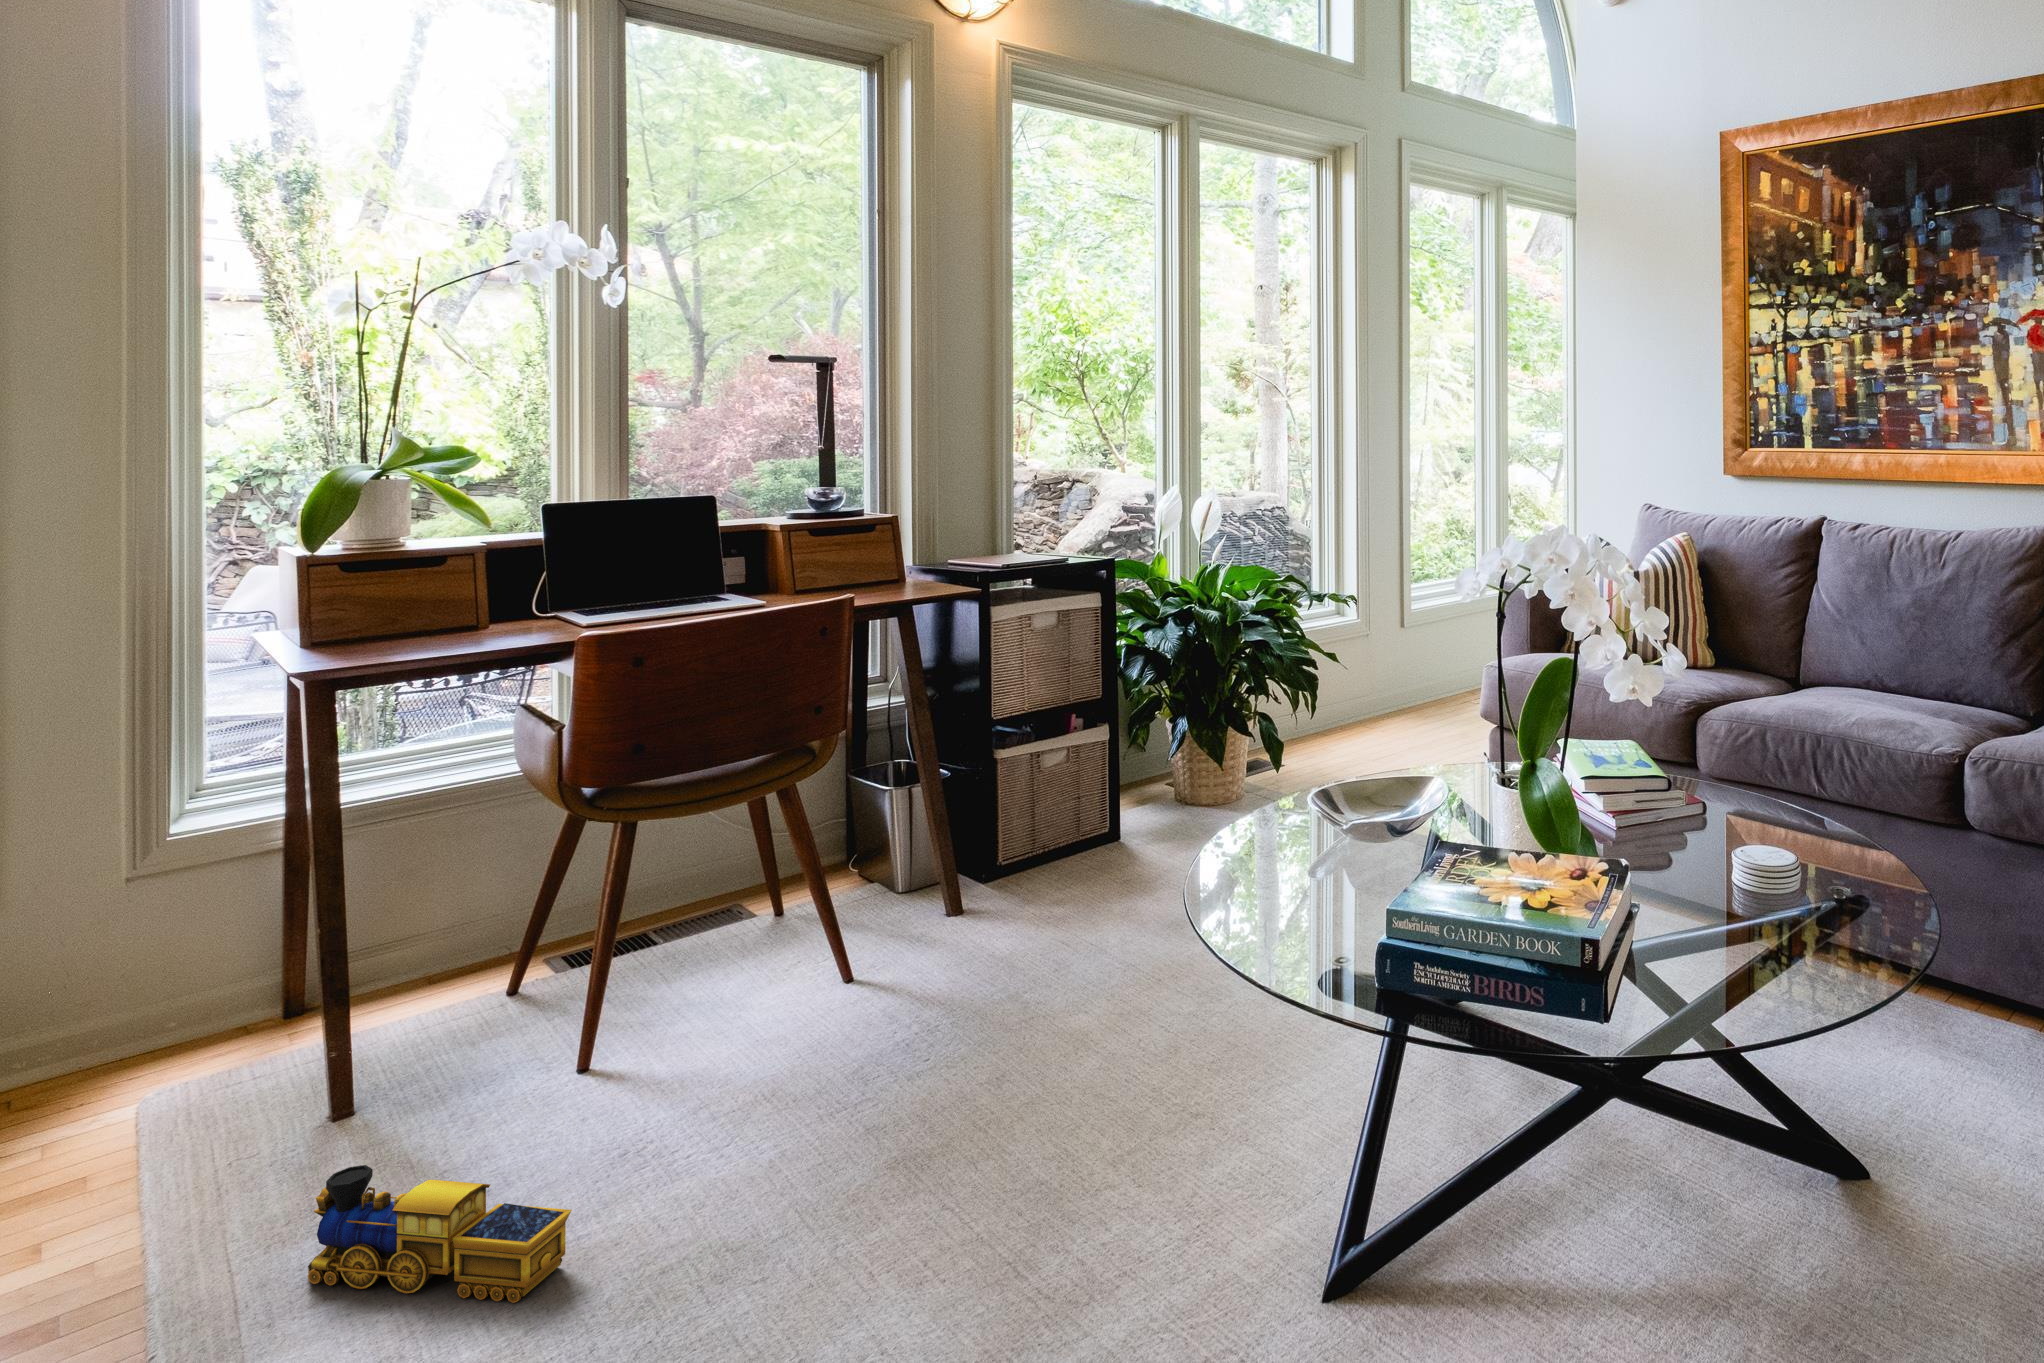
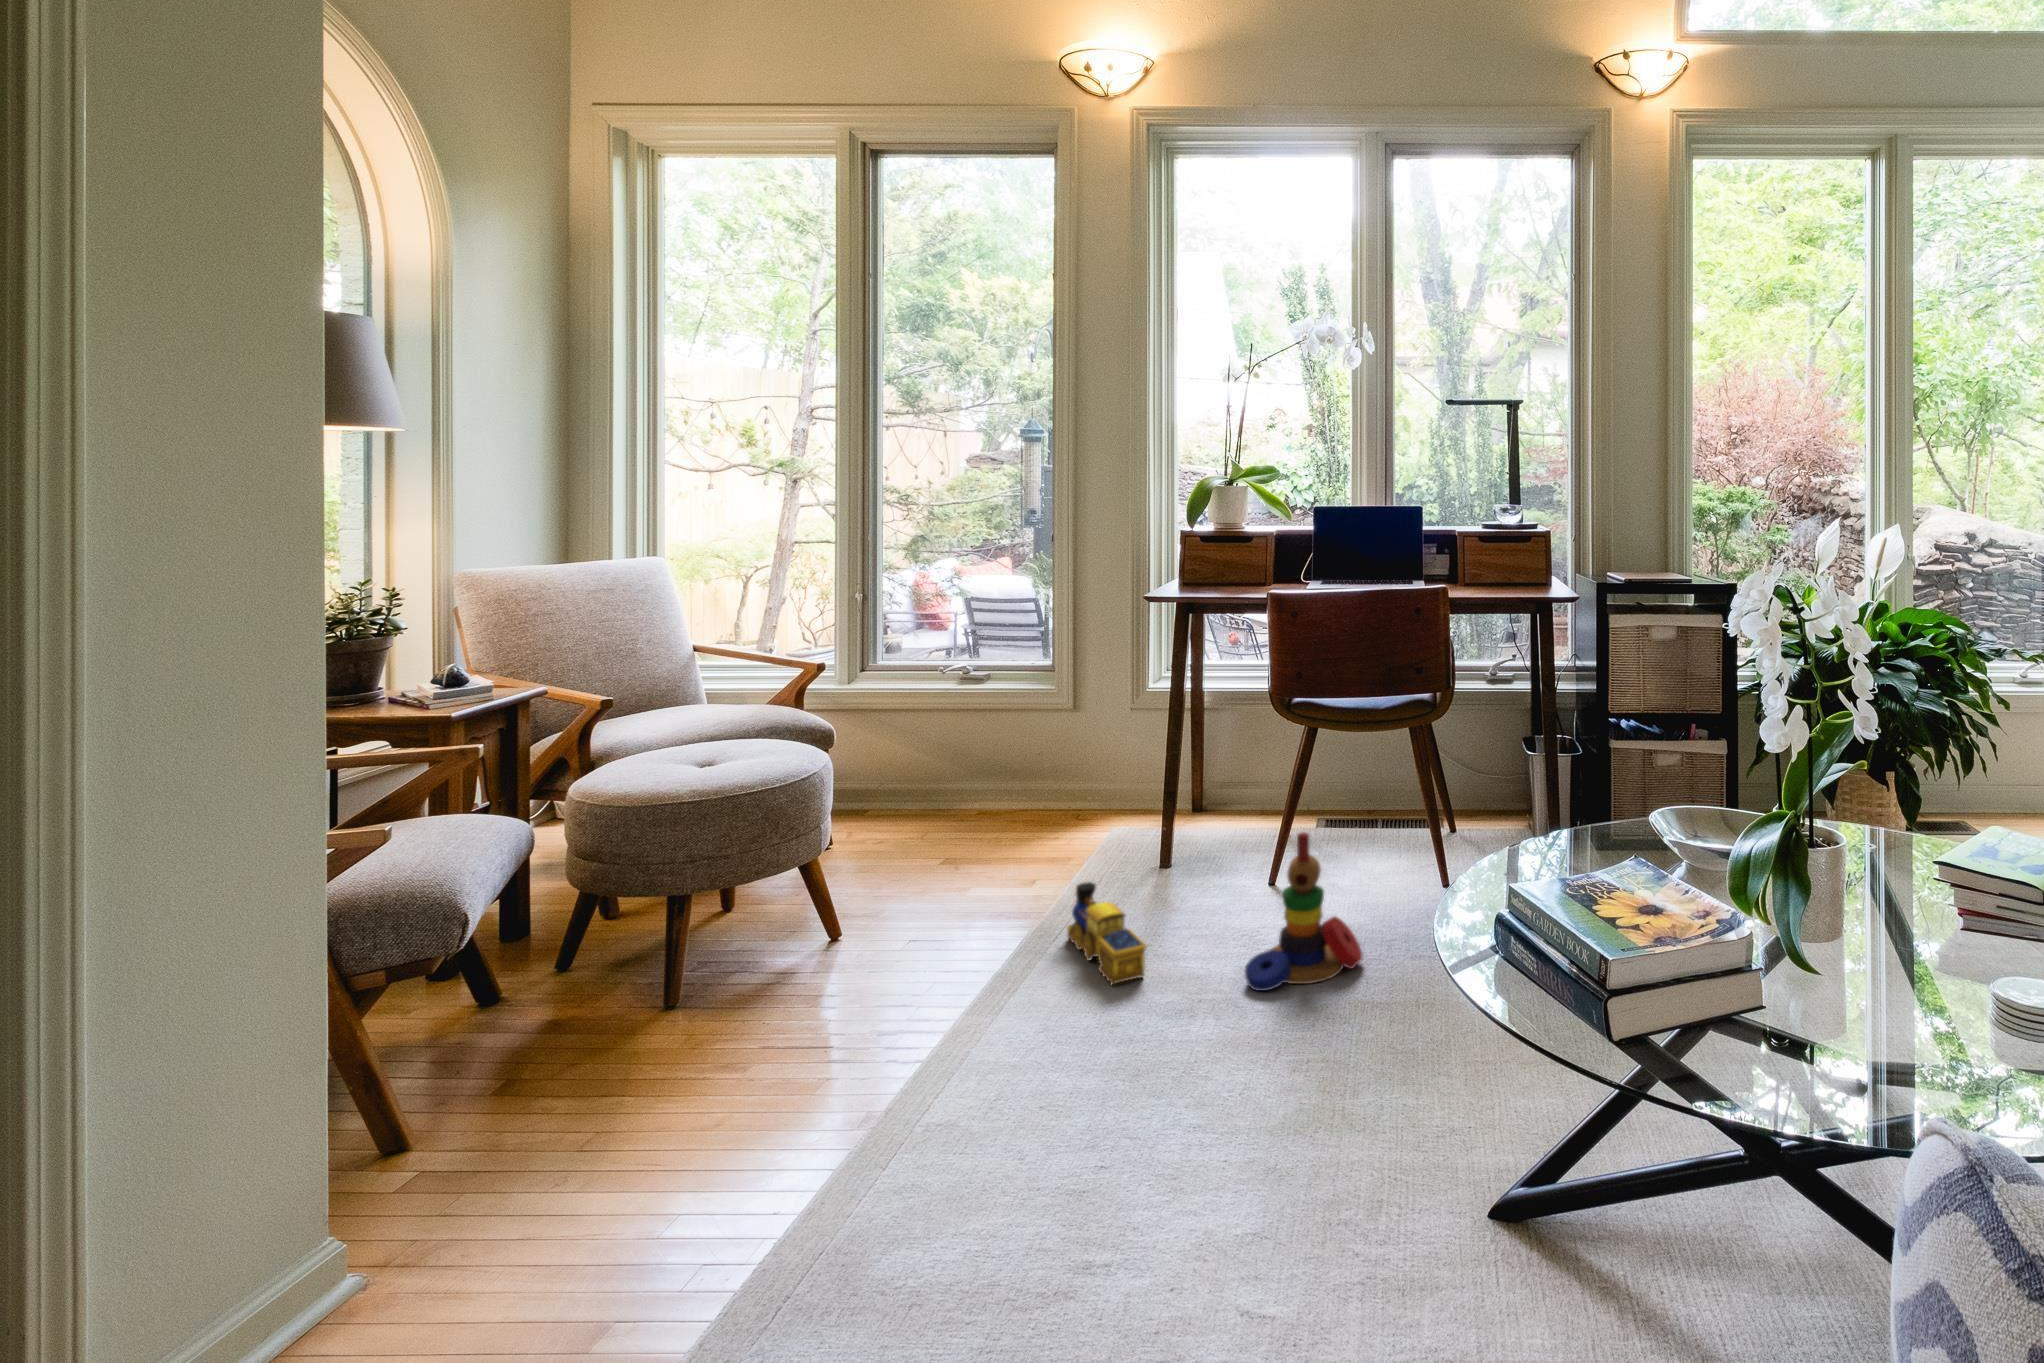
stacking toy: none [735,951,888,1198] -> present [1245,832,1362,991]

